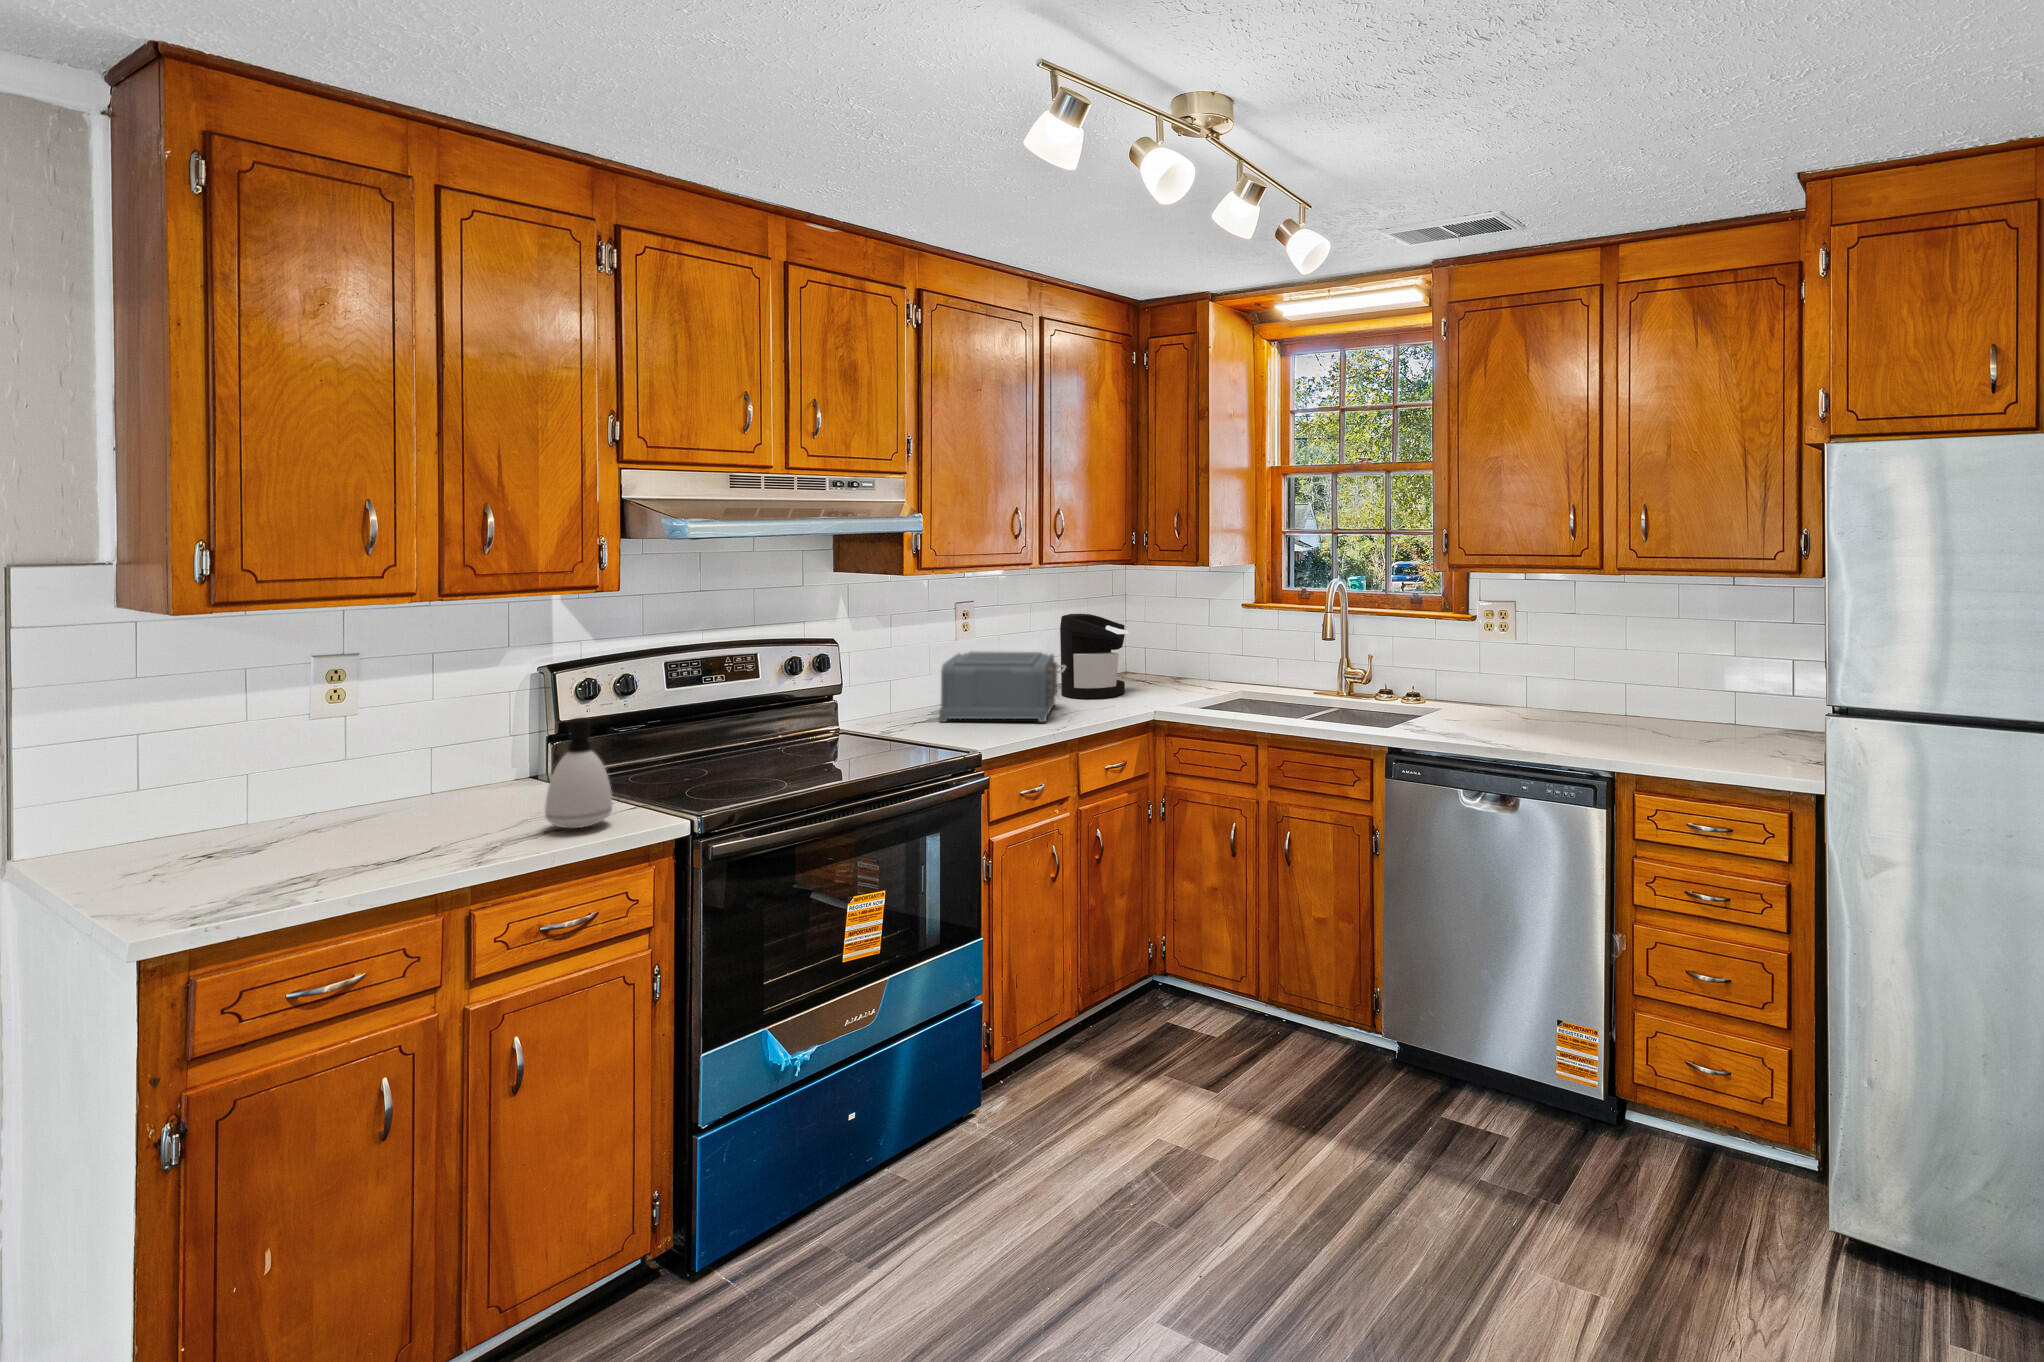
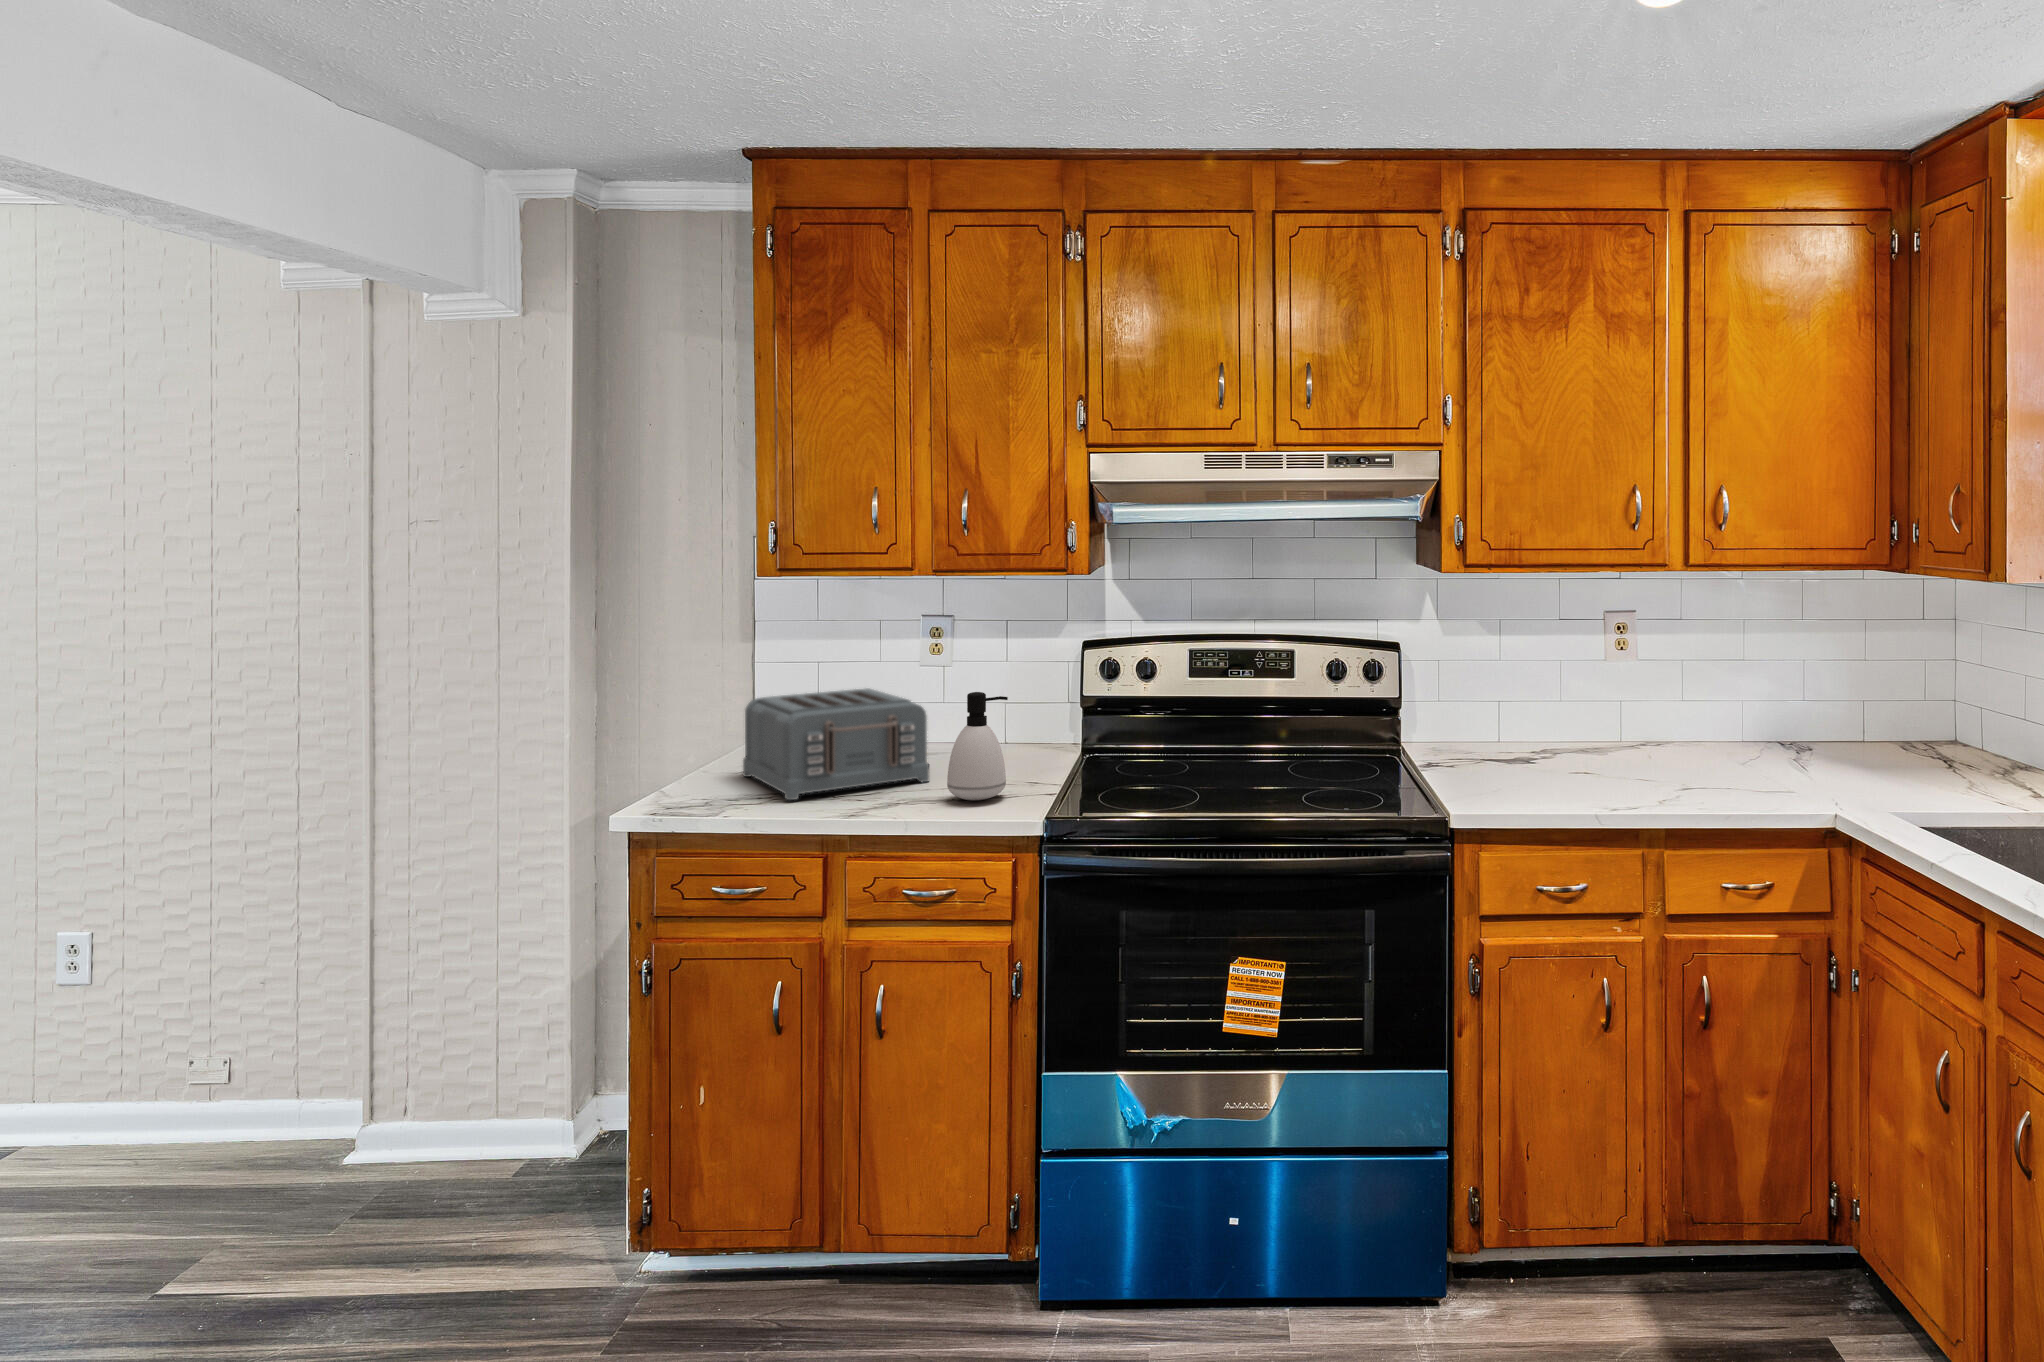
coffee maker: present [1060,614,1128,699] -> none [1762,644,1881,779]
toaster: present [939,651,1065,722] -> present [743,688,929,800]

